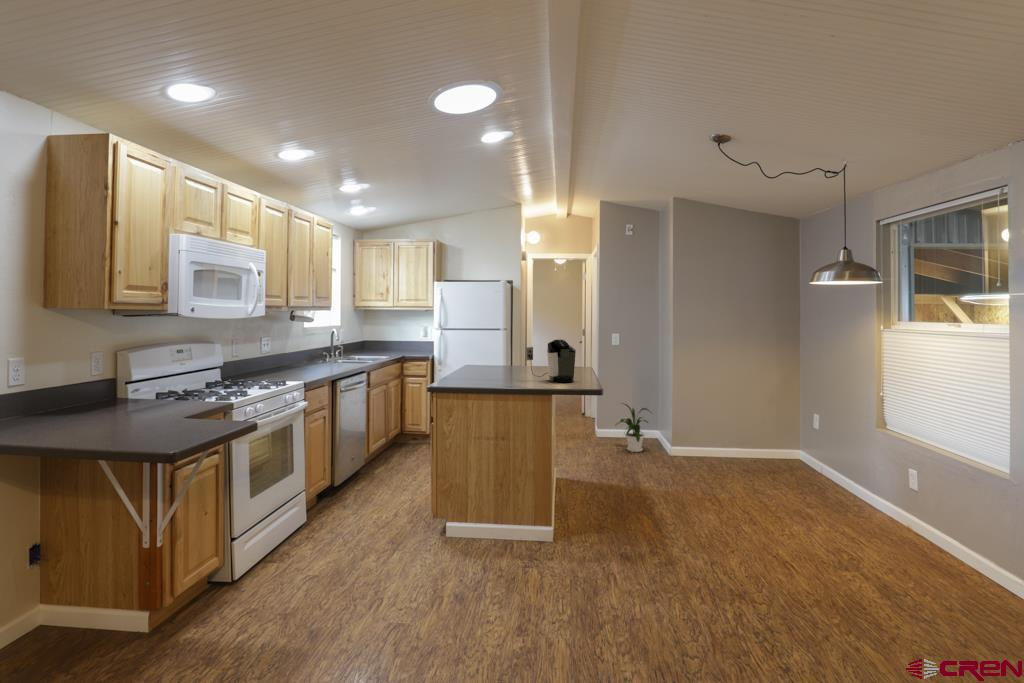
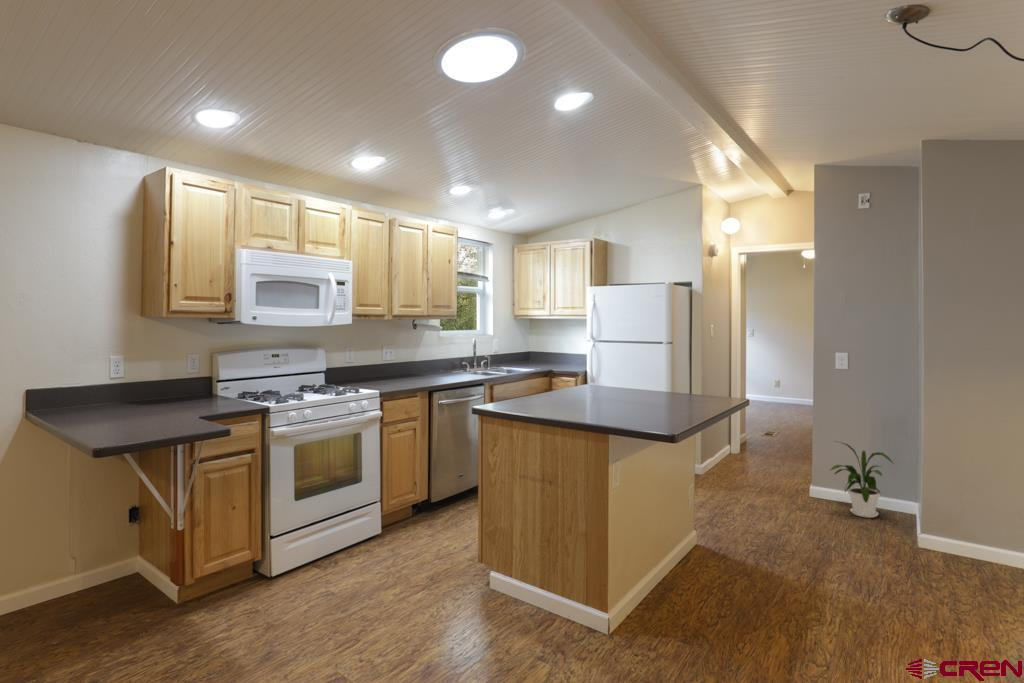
coffee maker: present [526,339,576,382] -> none [619,346,687,405]

